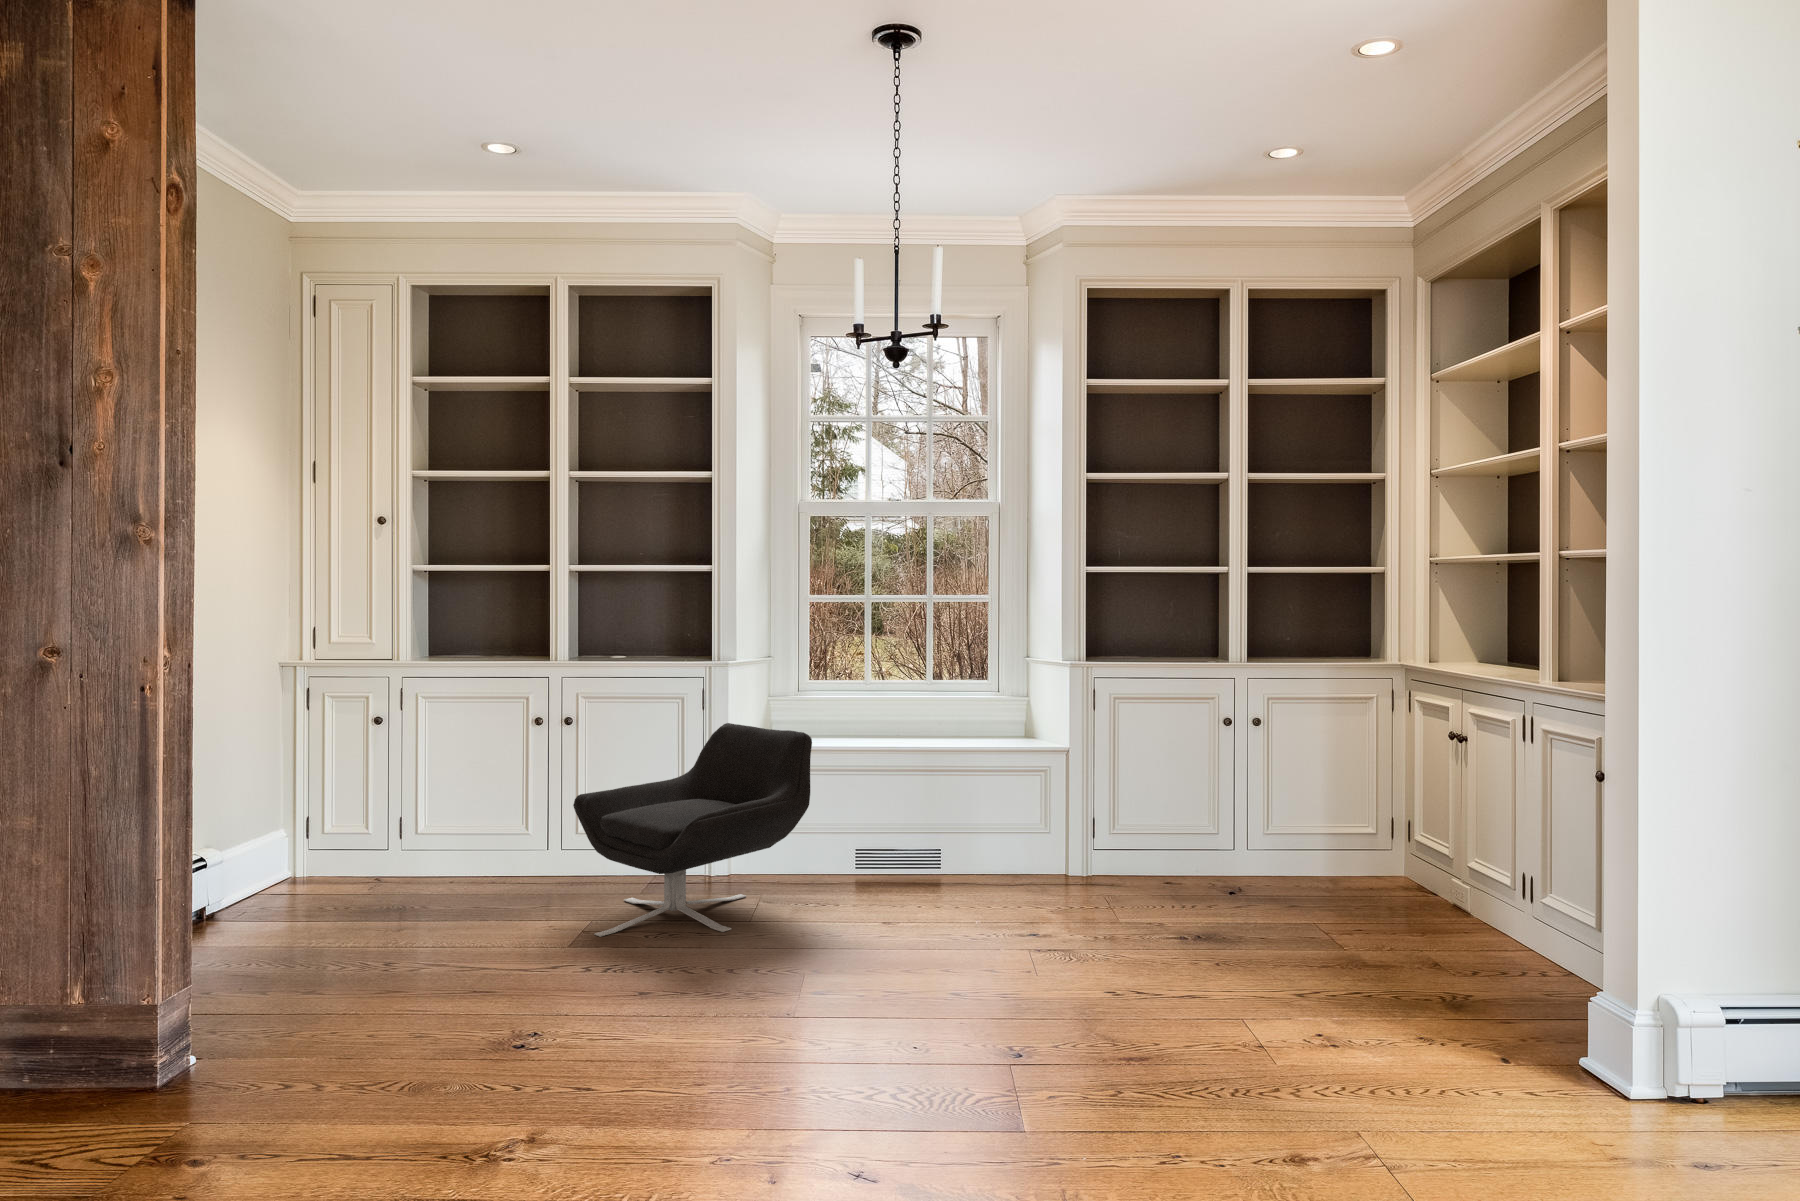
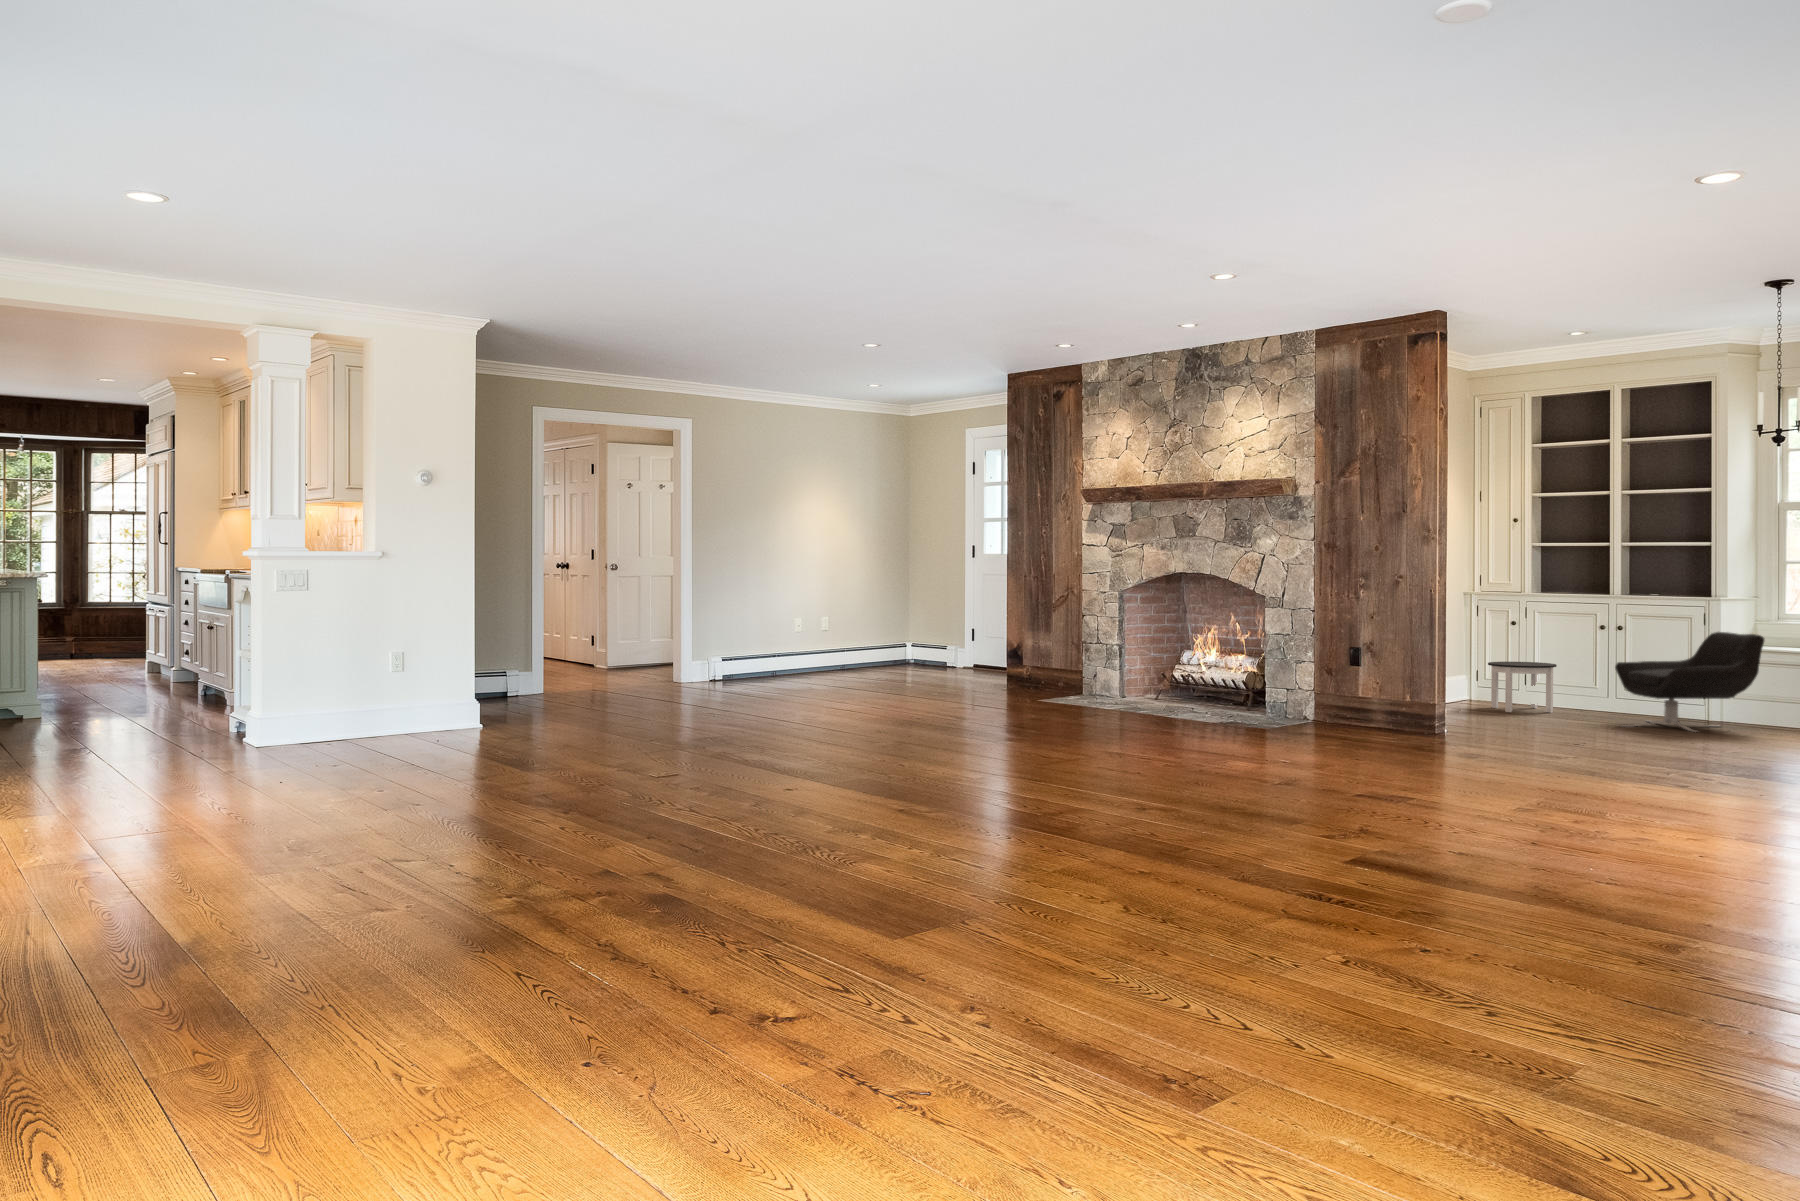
round table: none [329,792,463,912] -> present [1488,662,1557,713]

